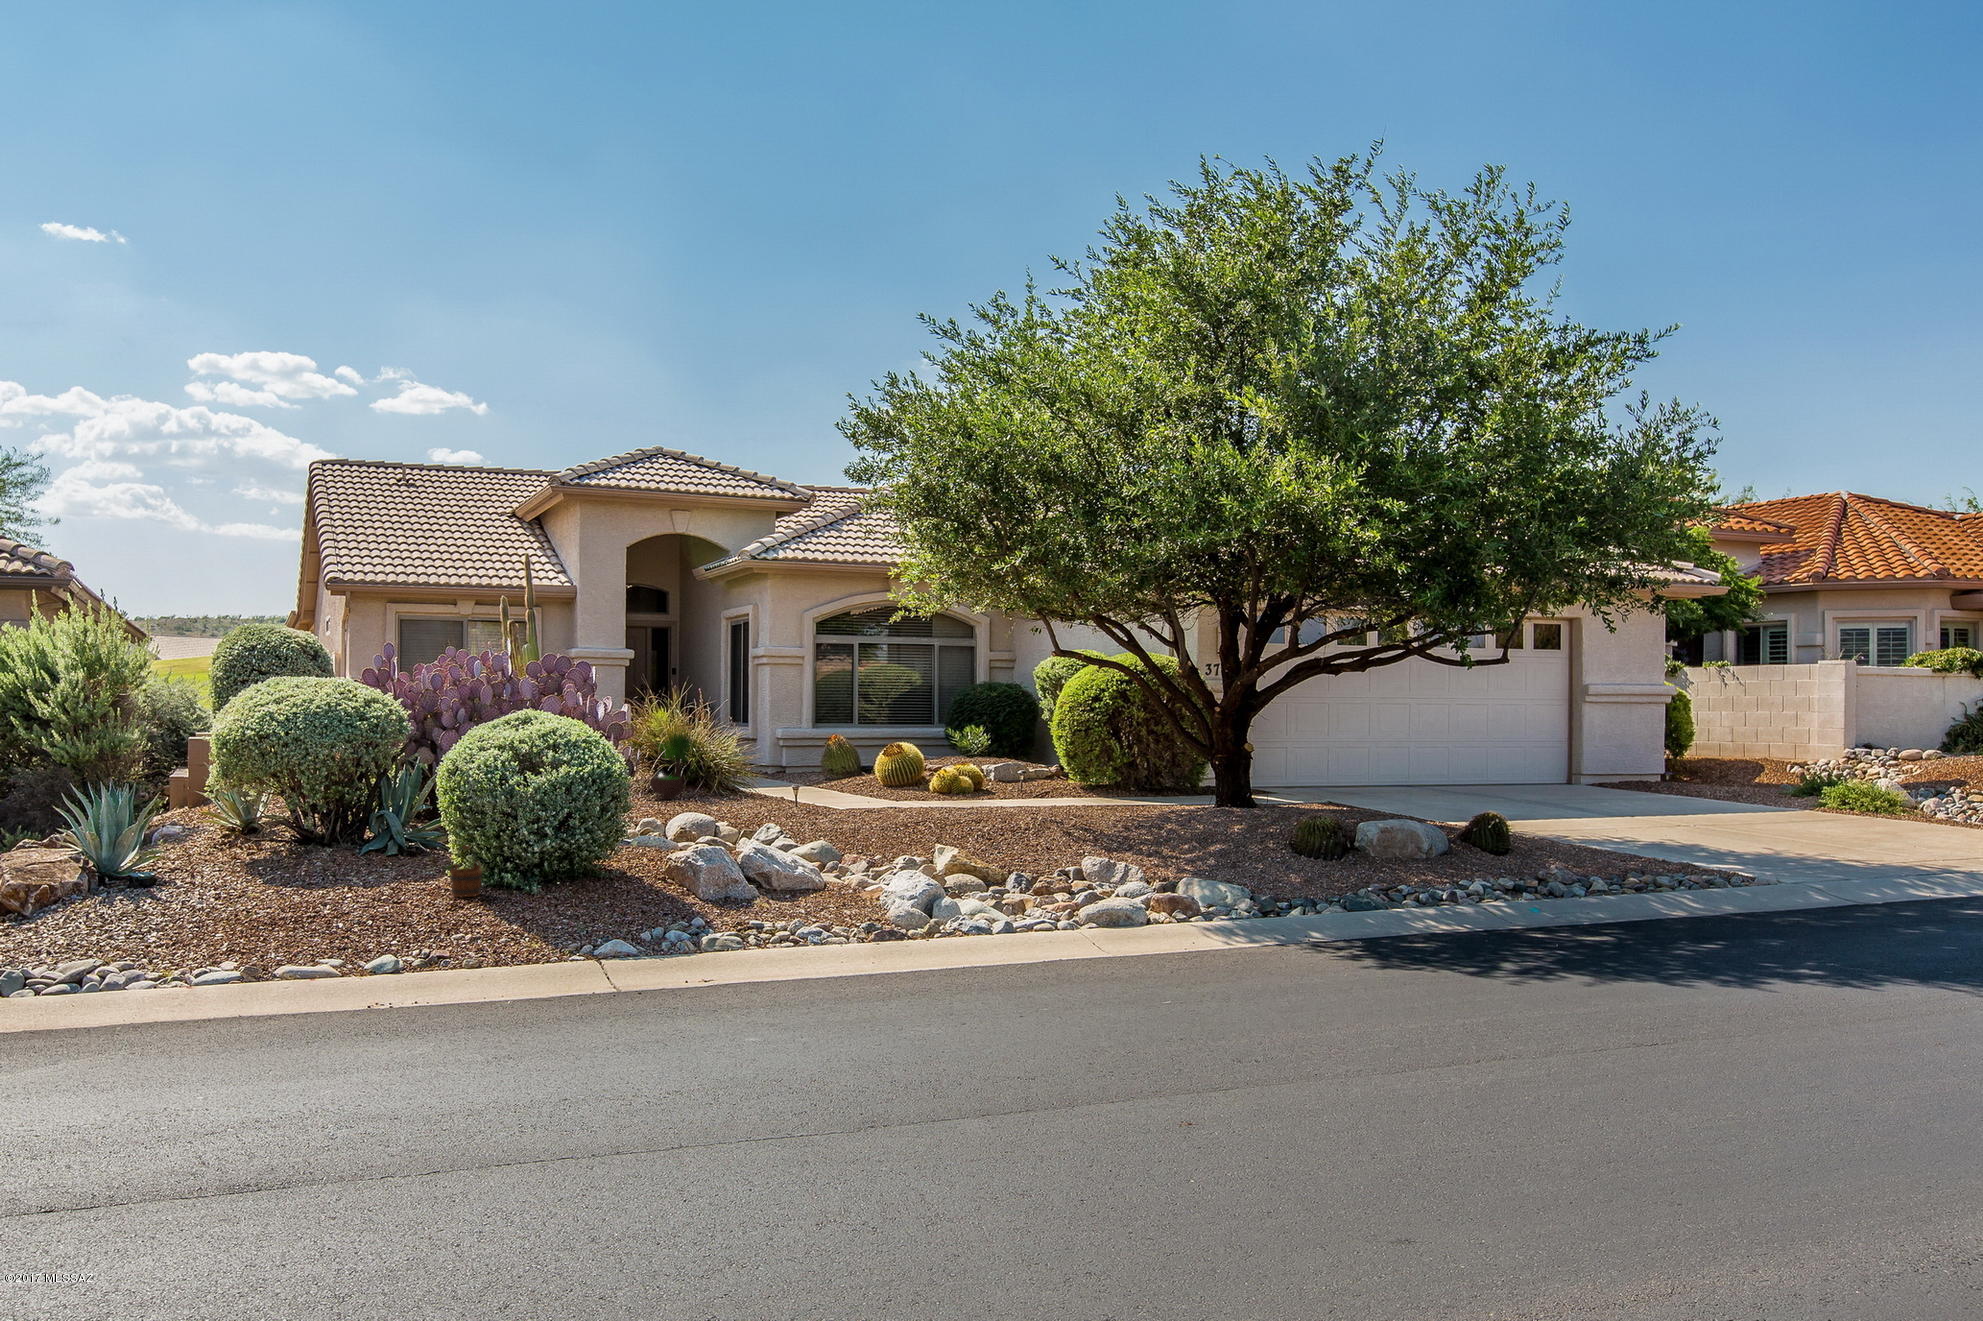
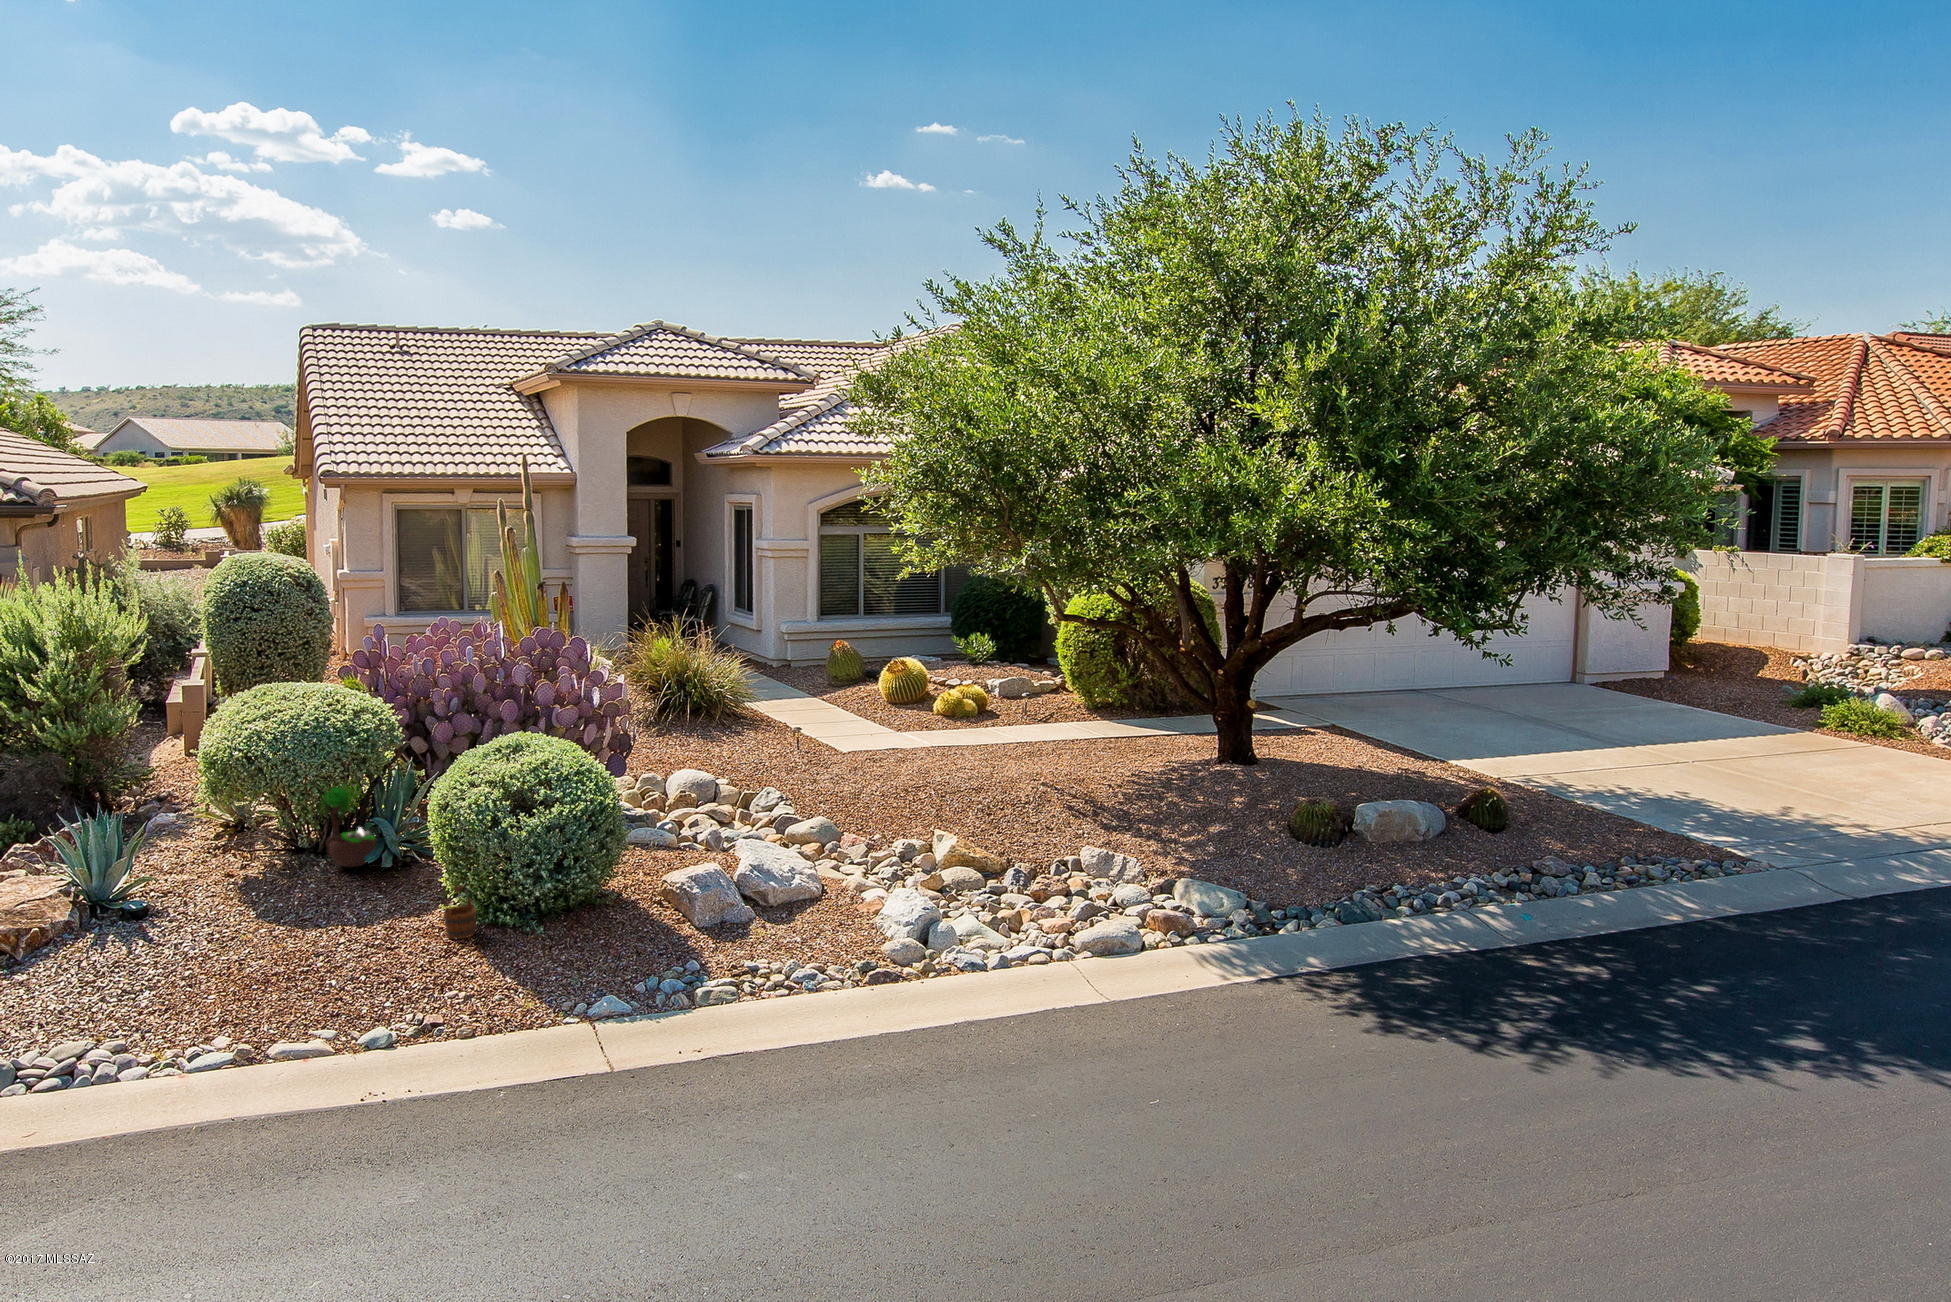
potted tree: present [651,734,694,800] -> present [318,779,377,867]

